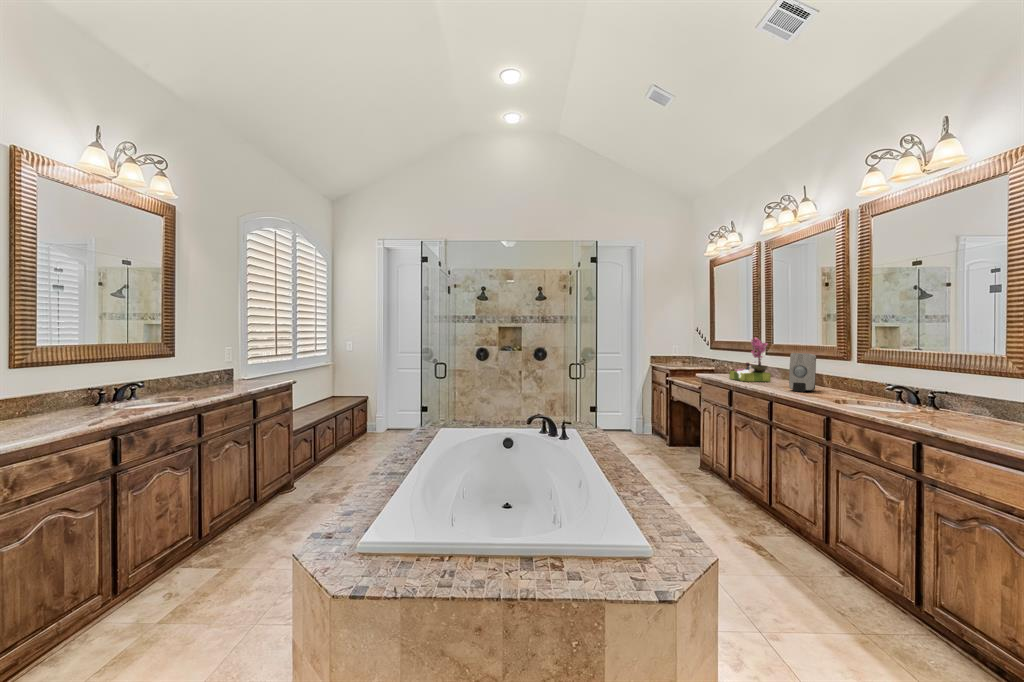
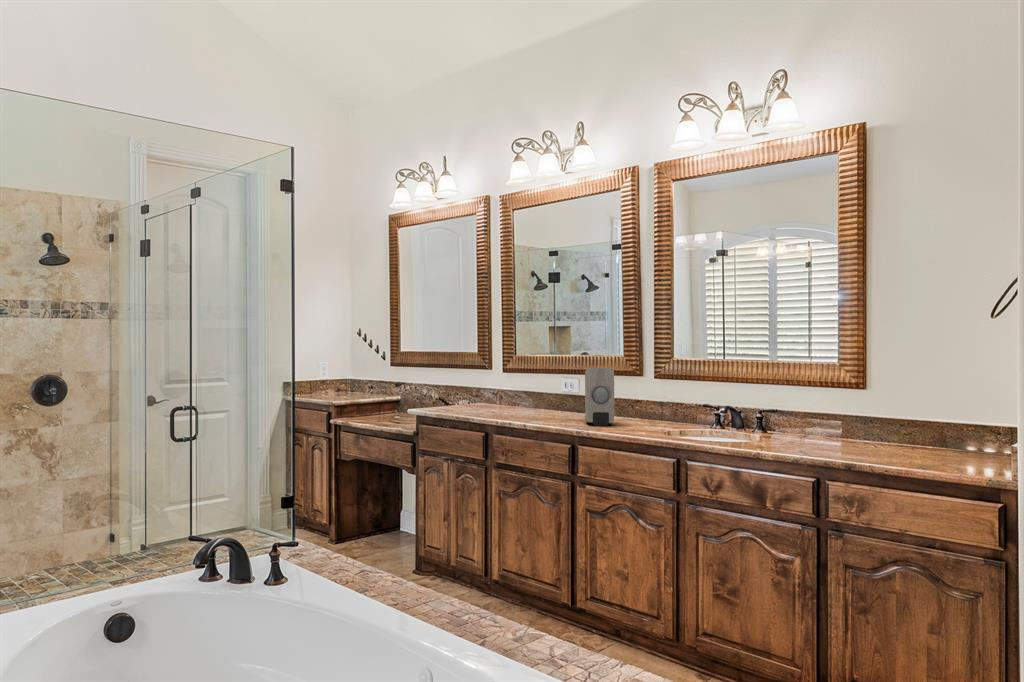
flower arrangement: present [729,338,771,382] -> none [470,343,529,416]

